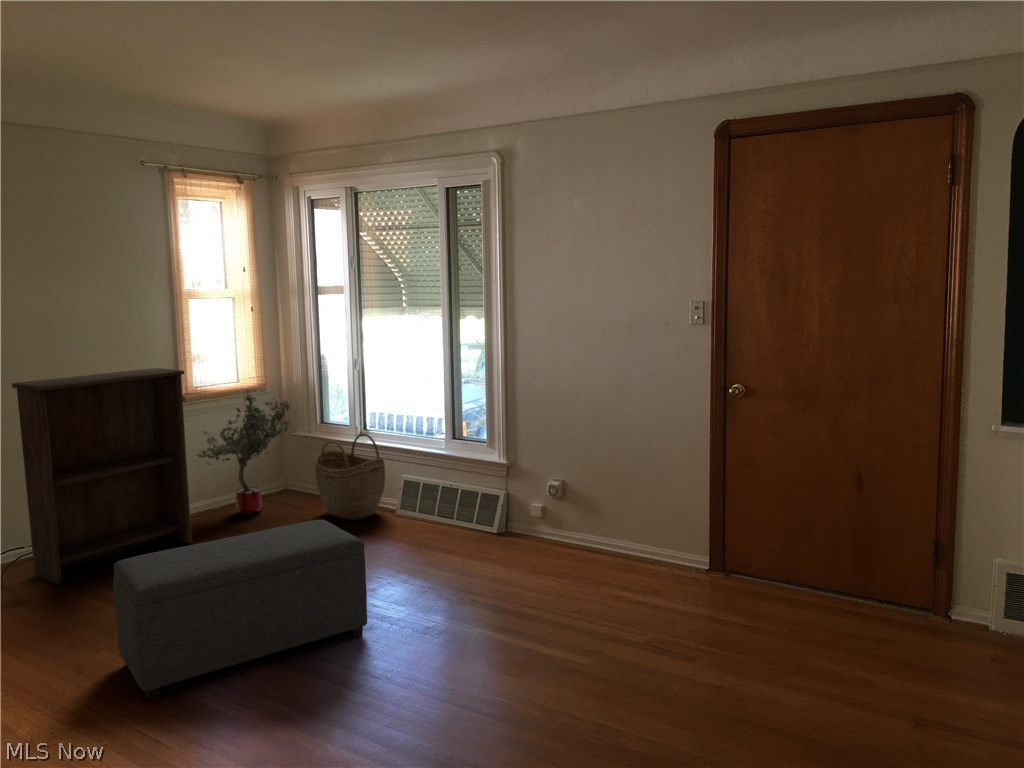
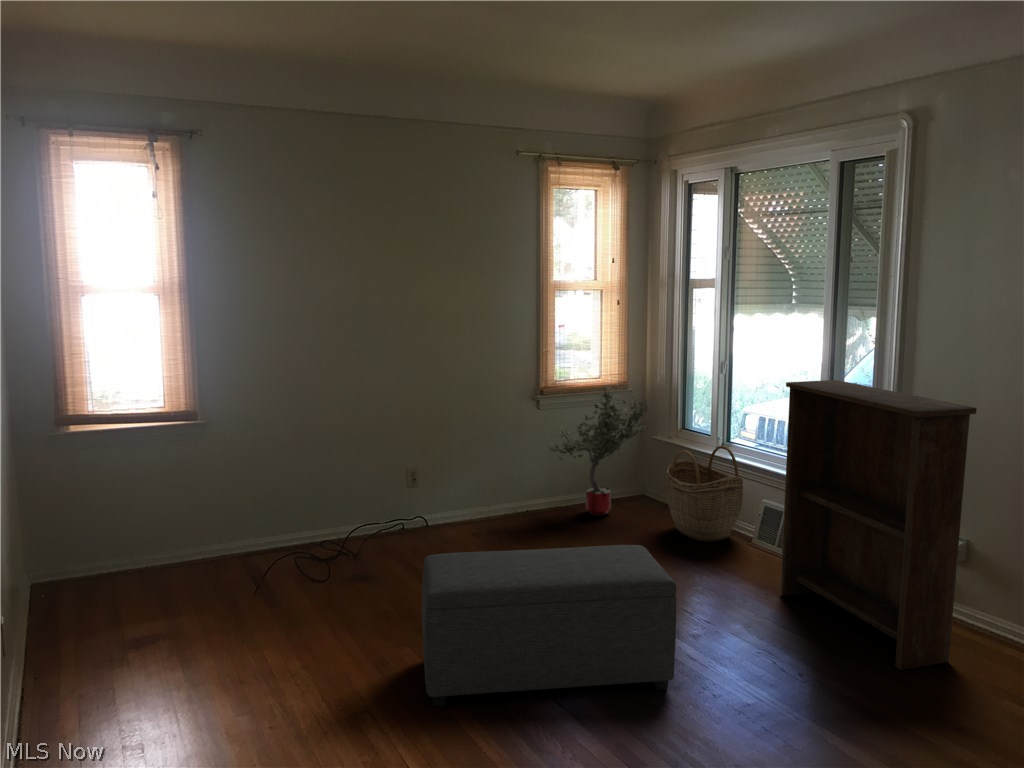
bookshelf: present [12,368,192,584] -> present [780,380,977,670]

